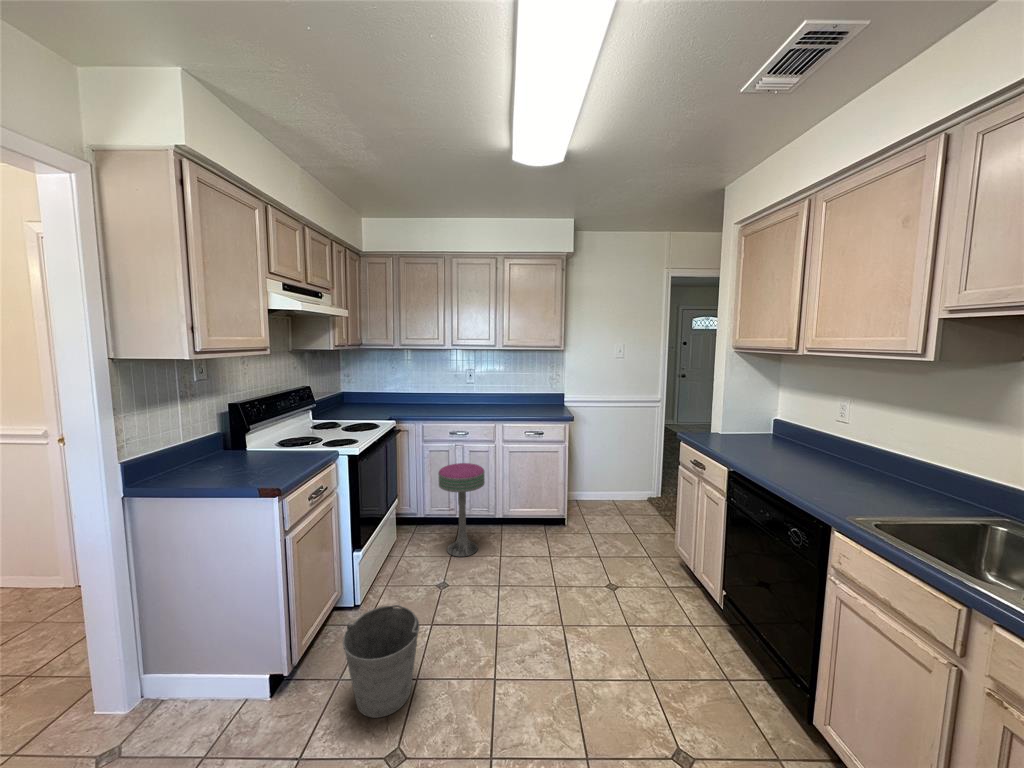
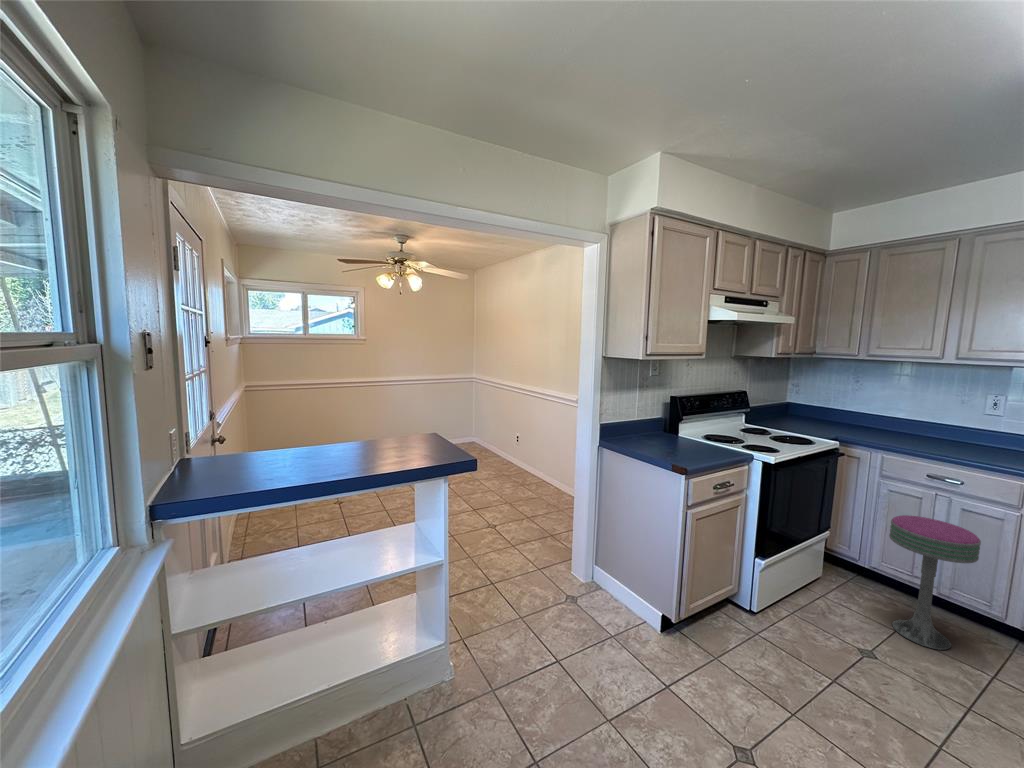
bucket: present [343,605,420,718] -> none [717,610,802,721]

